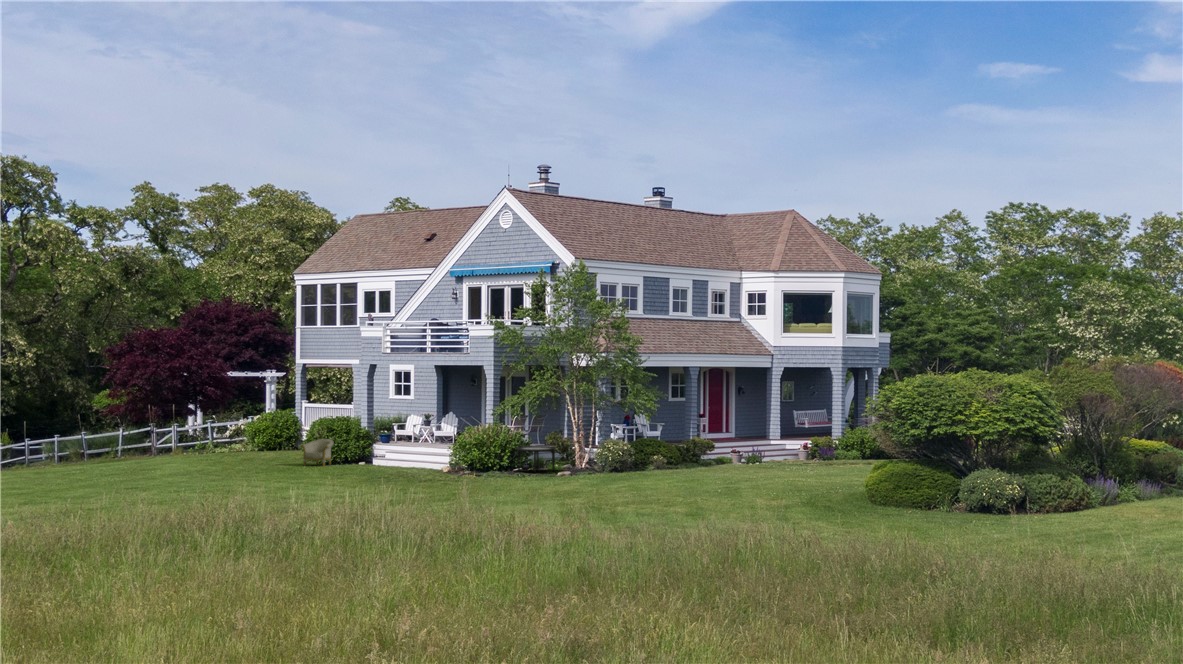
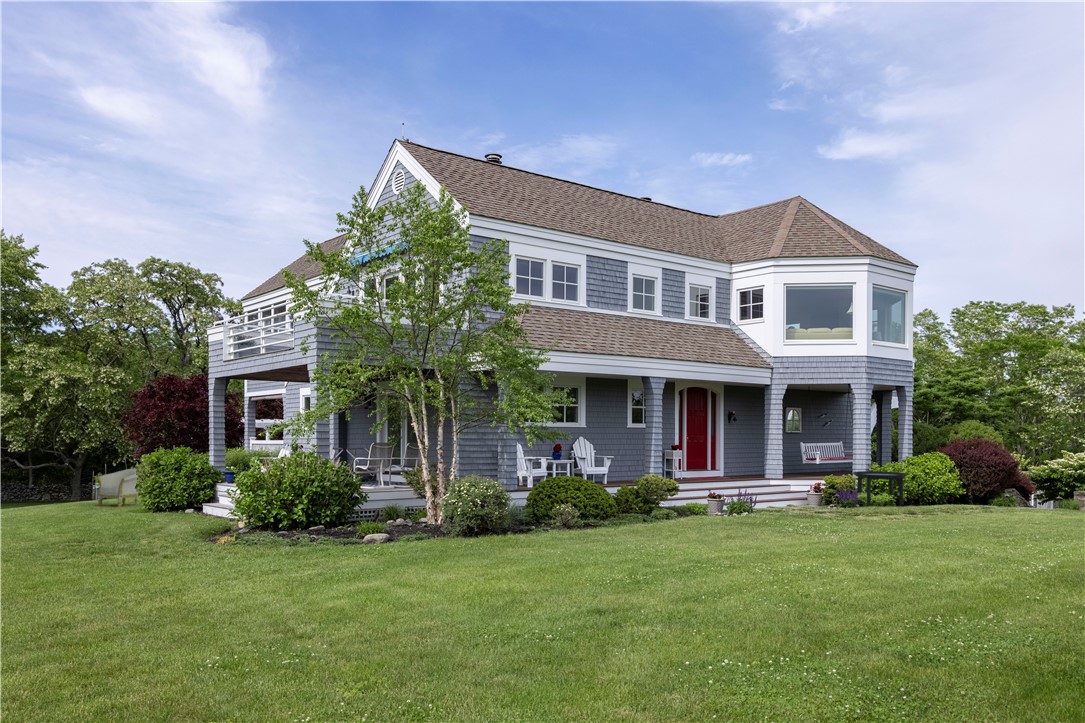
round table: present [517,446,556,473] -> present [853,471,908,505]

